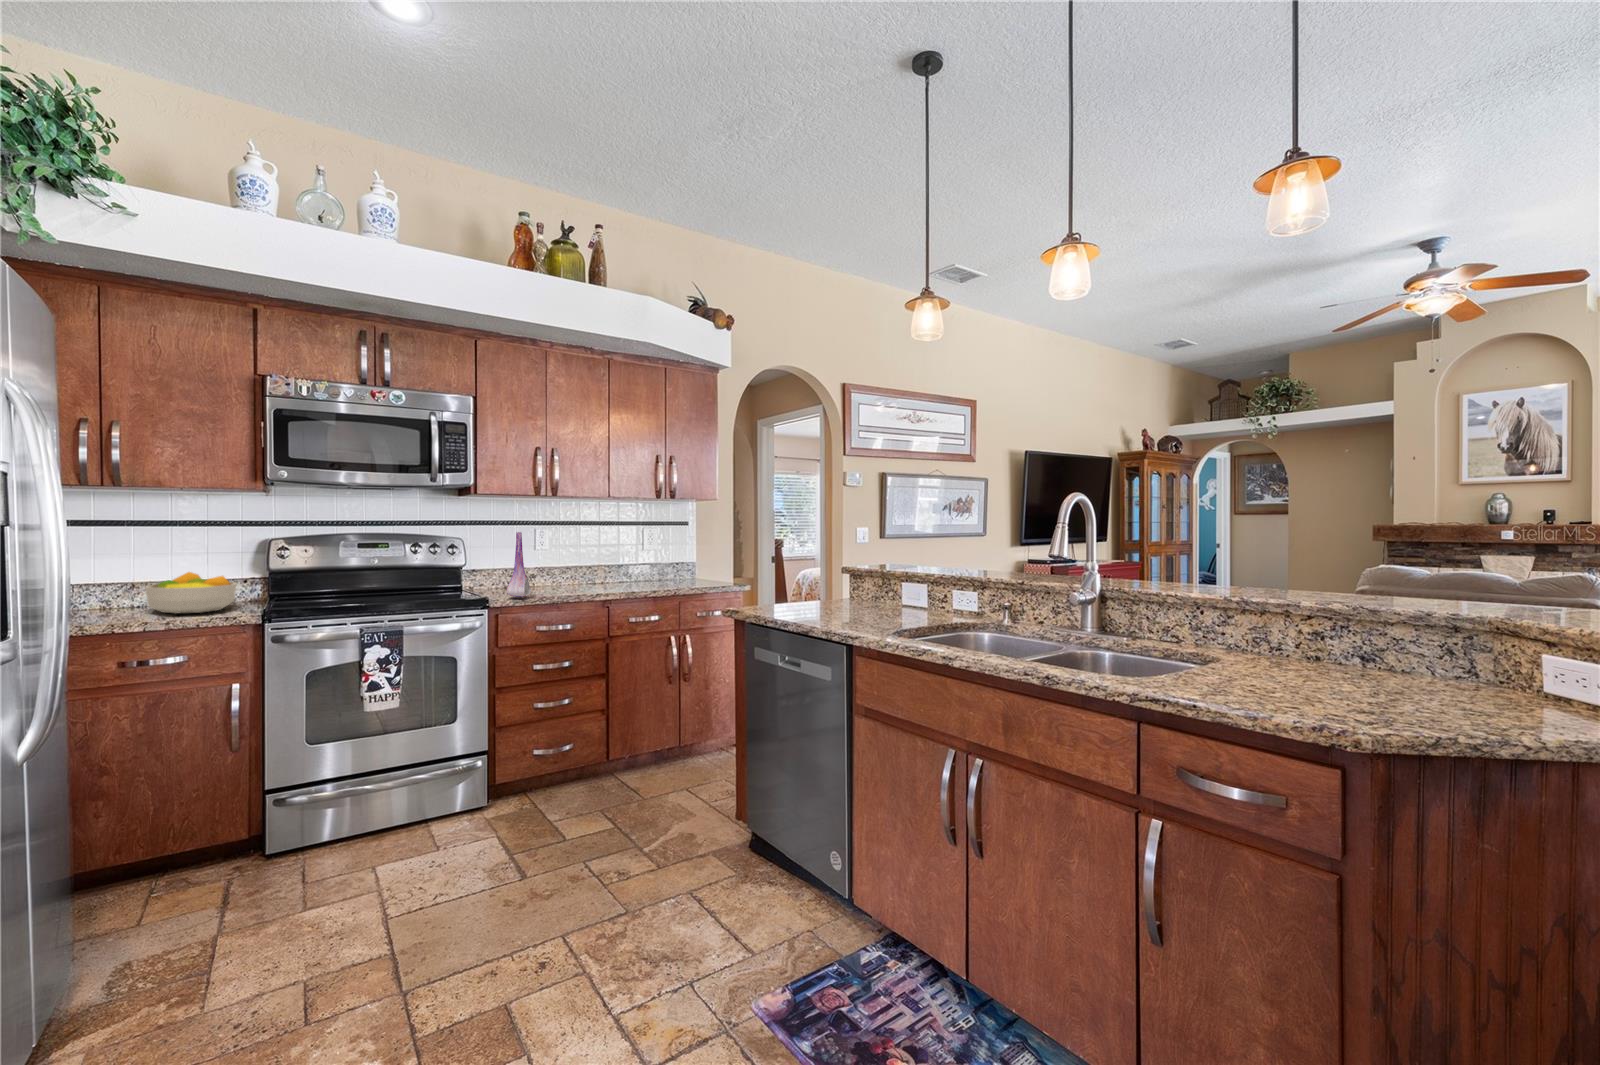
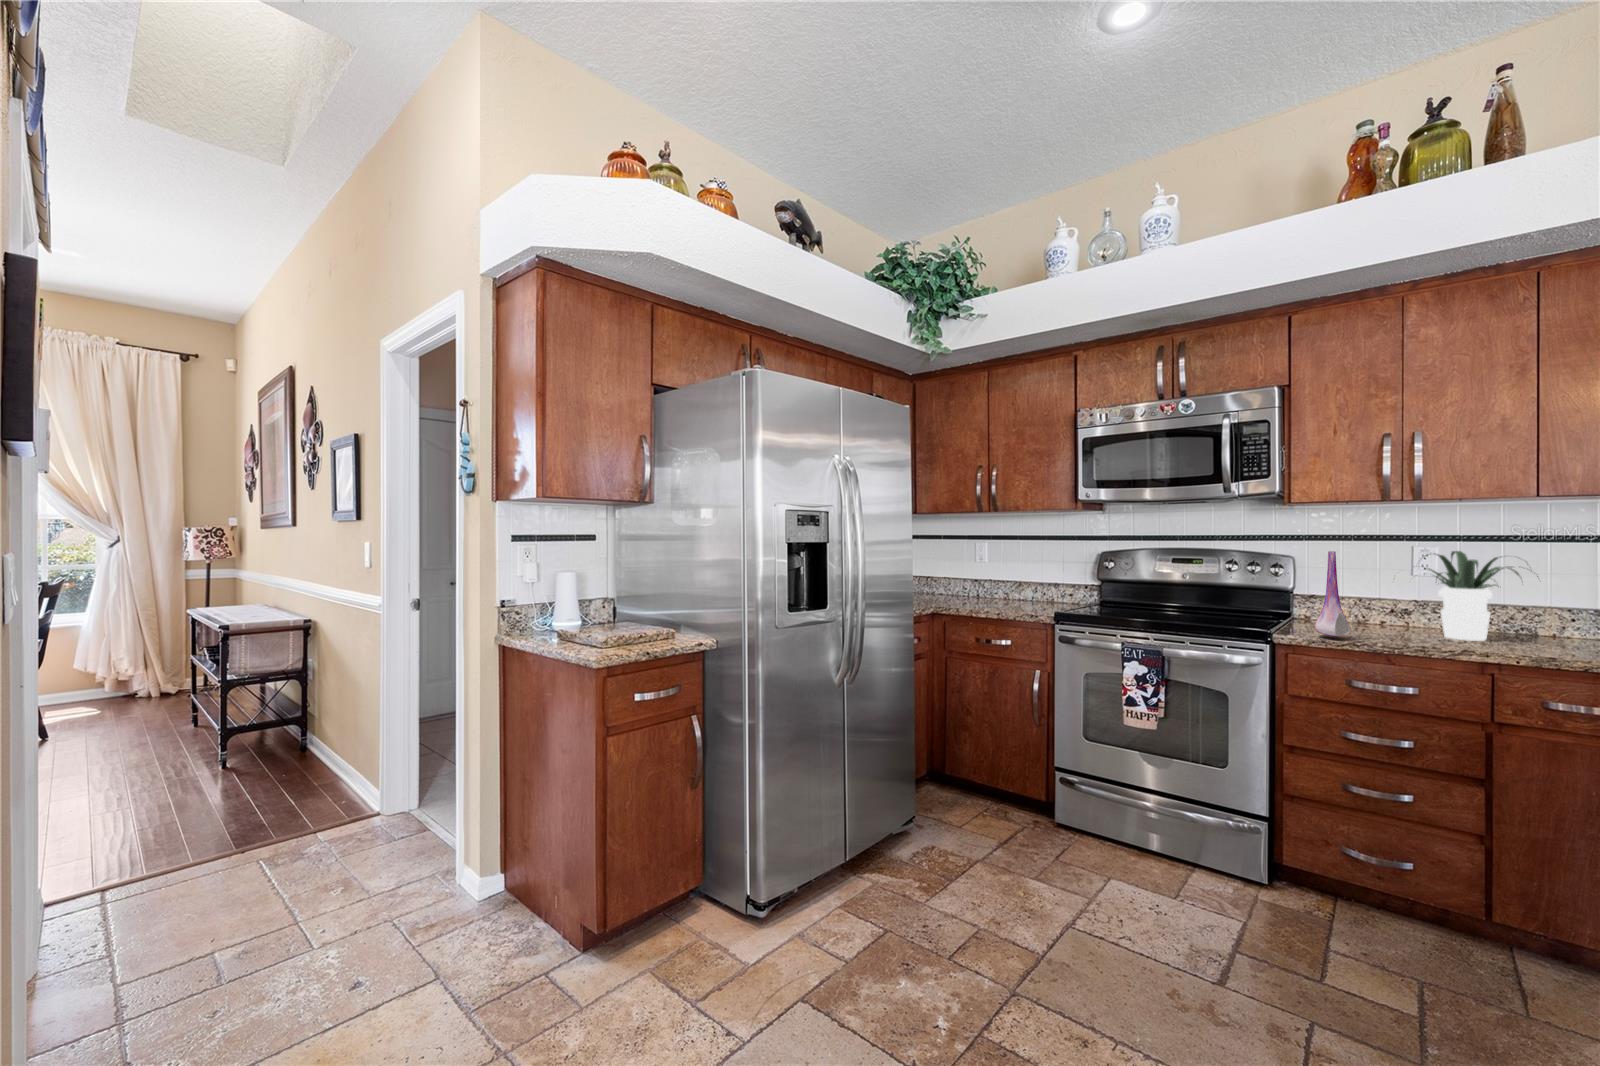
potted plant: none [542,531,616,590] -> present [1424,551,1539,641]
fruit bowl: present [145,572,237,613] -> none [1007,577,1065,610]

